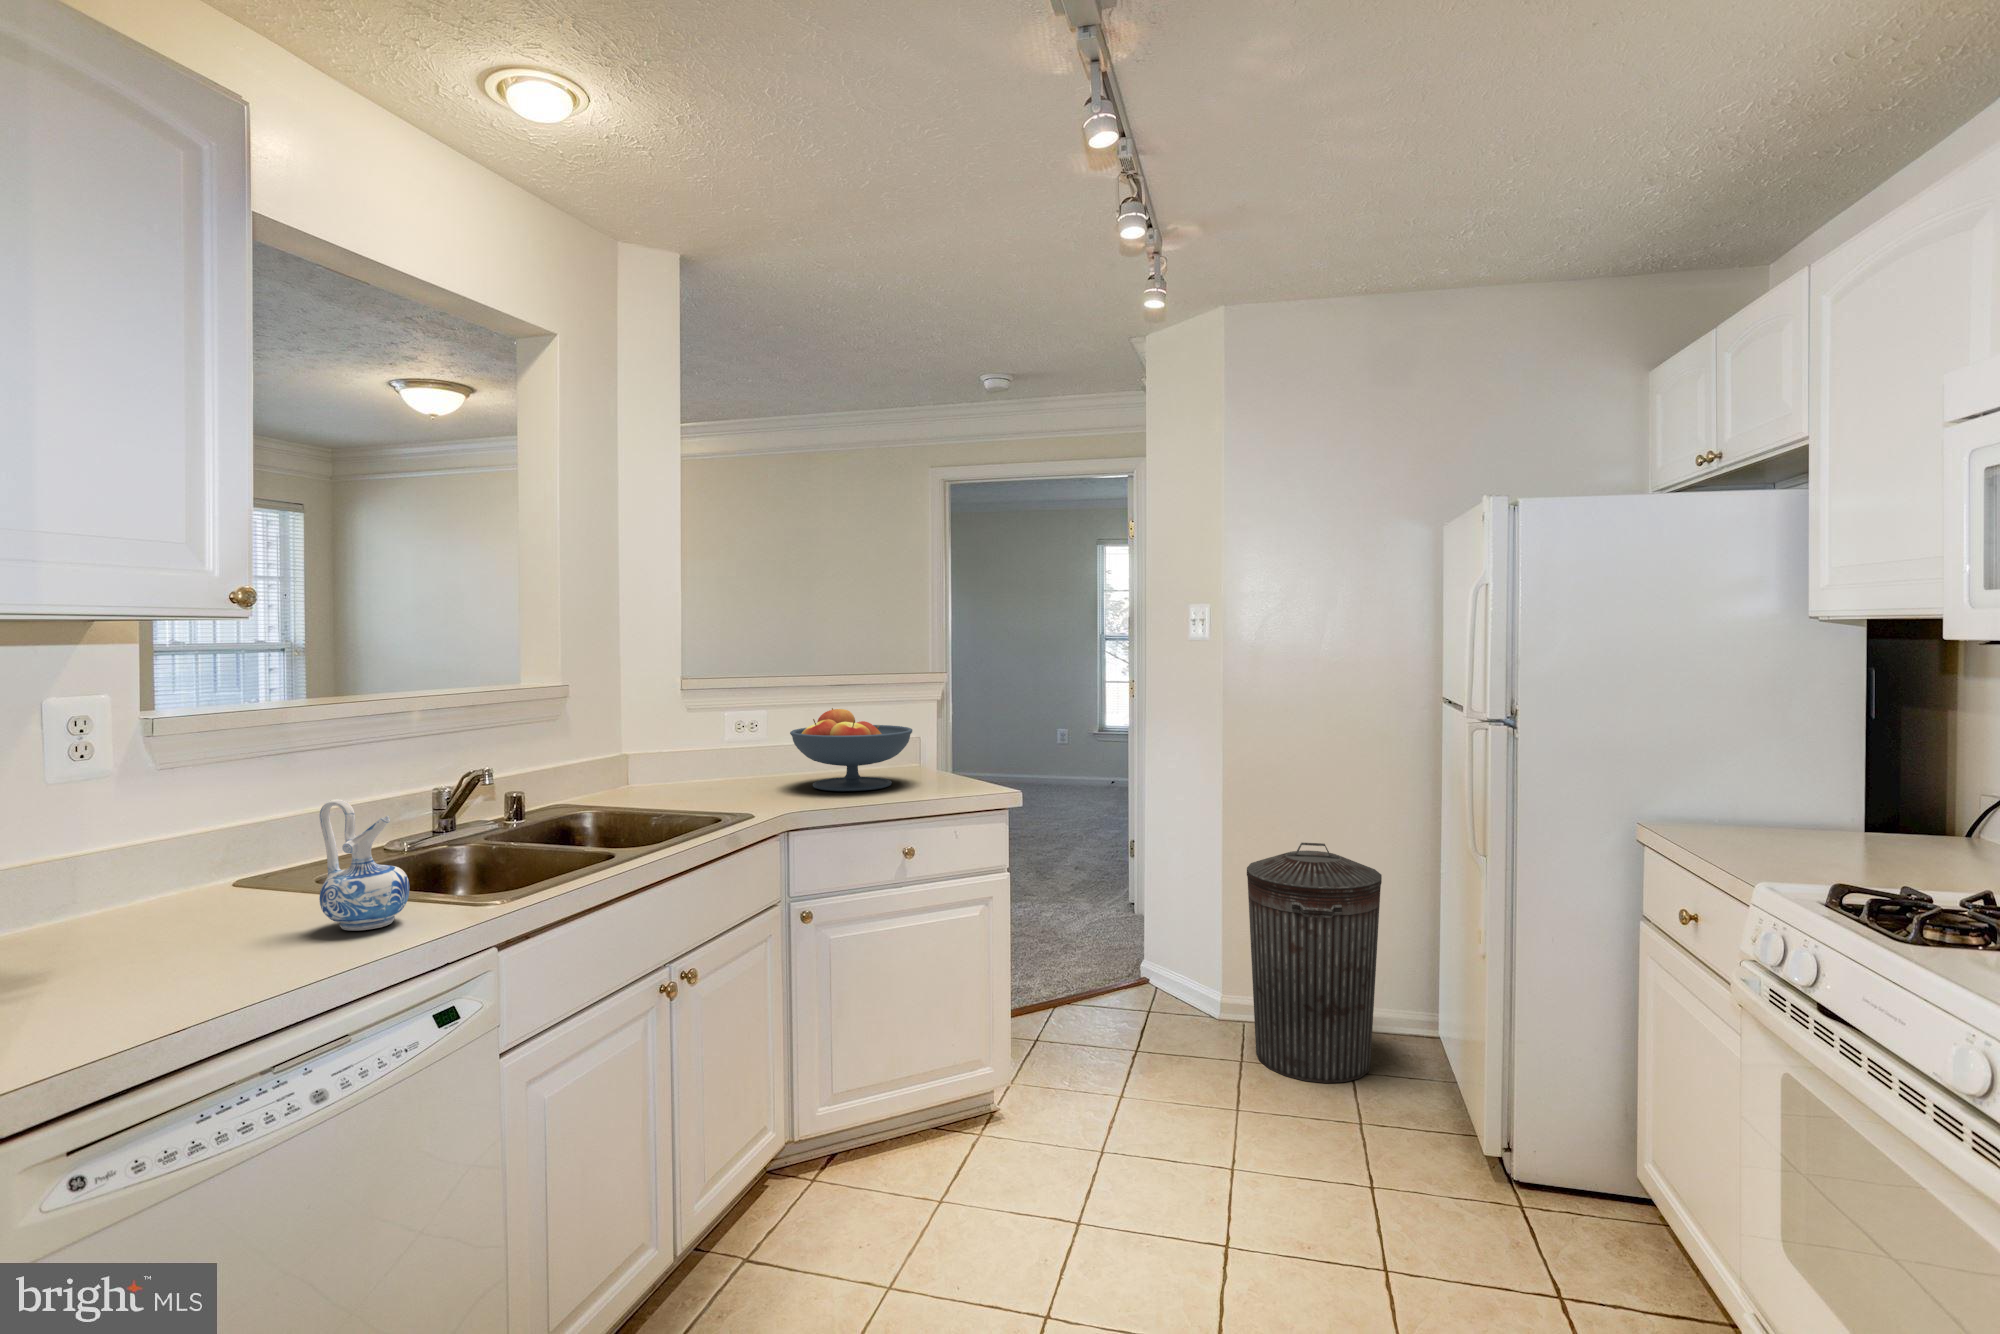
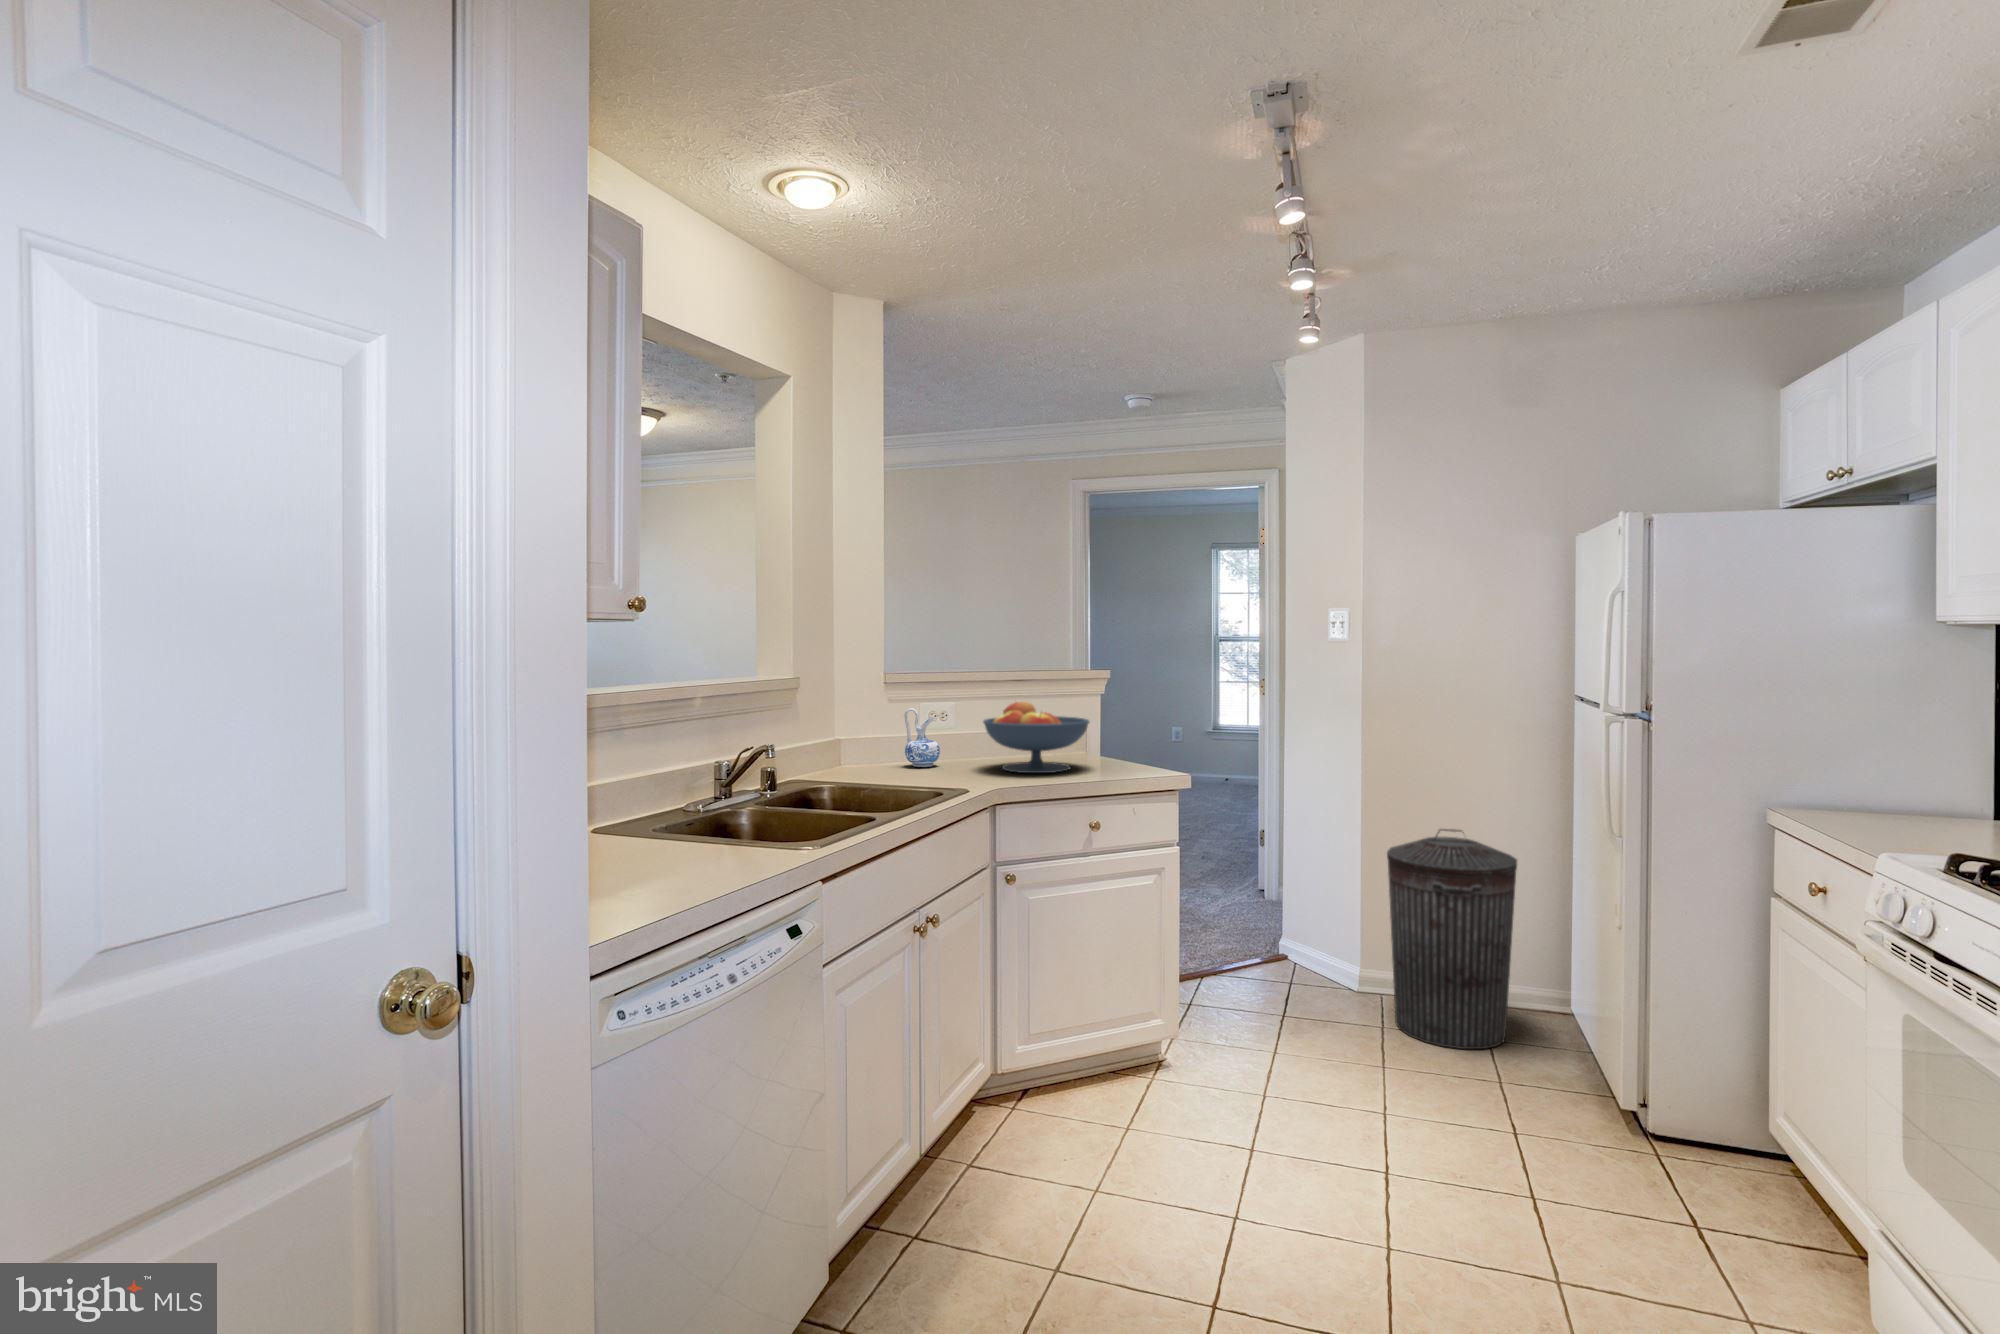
ceramic pitcher: present [319,799,409,931] -> present [904,708,940,767]

